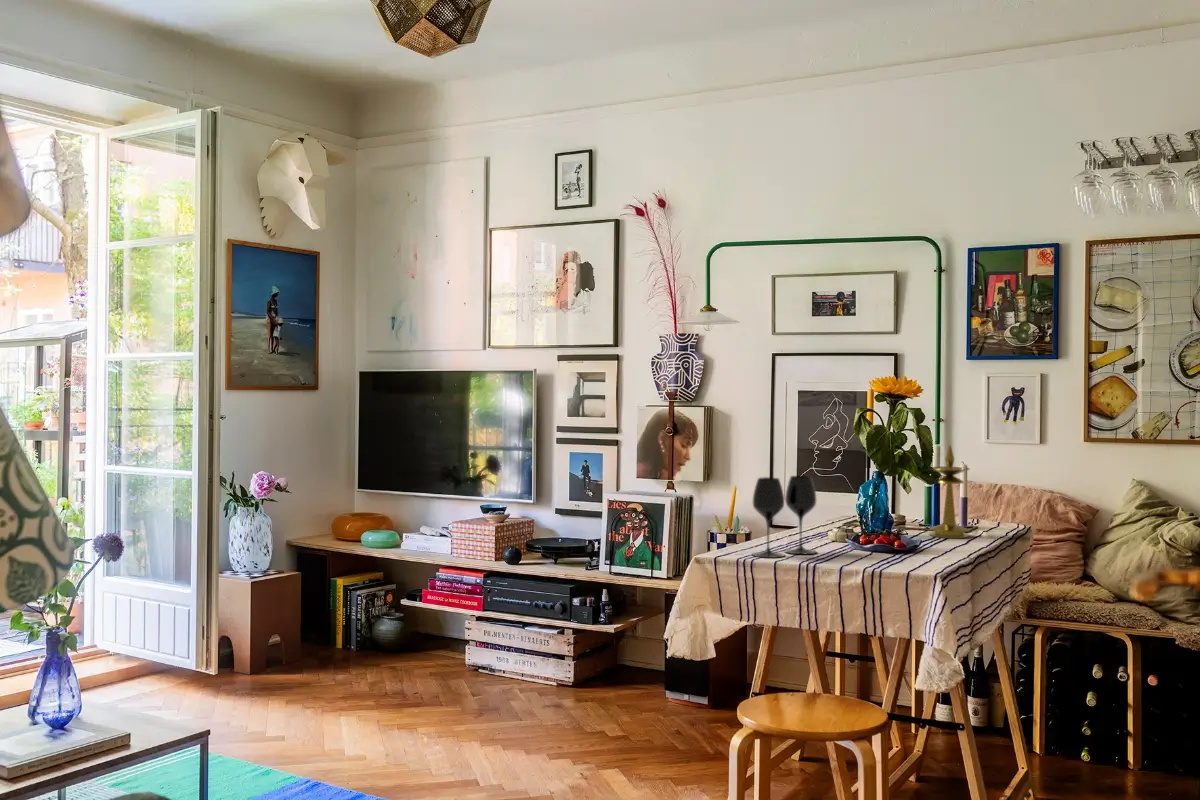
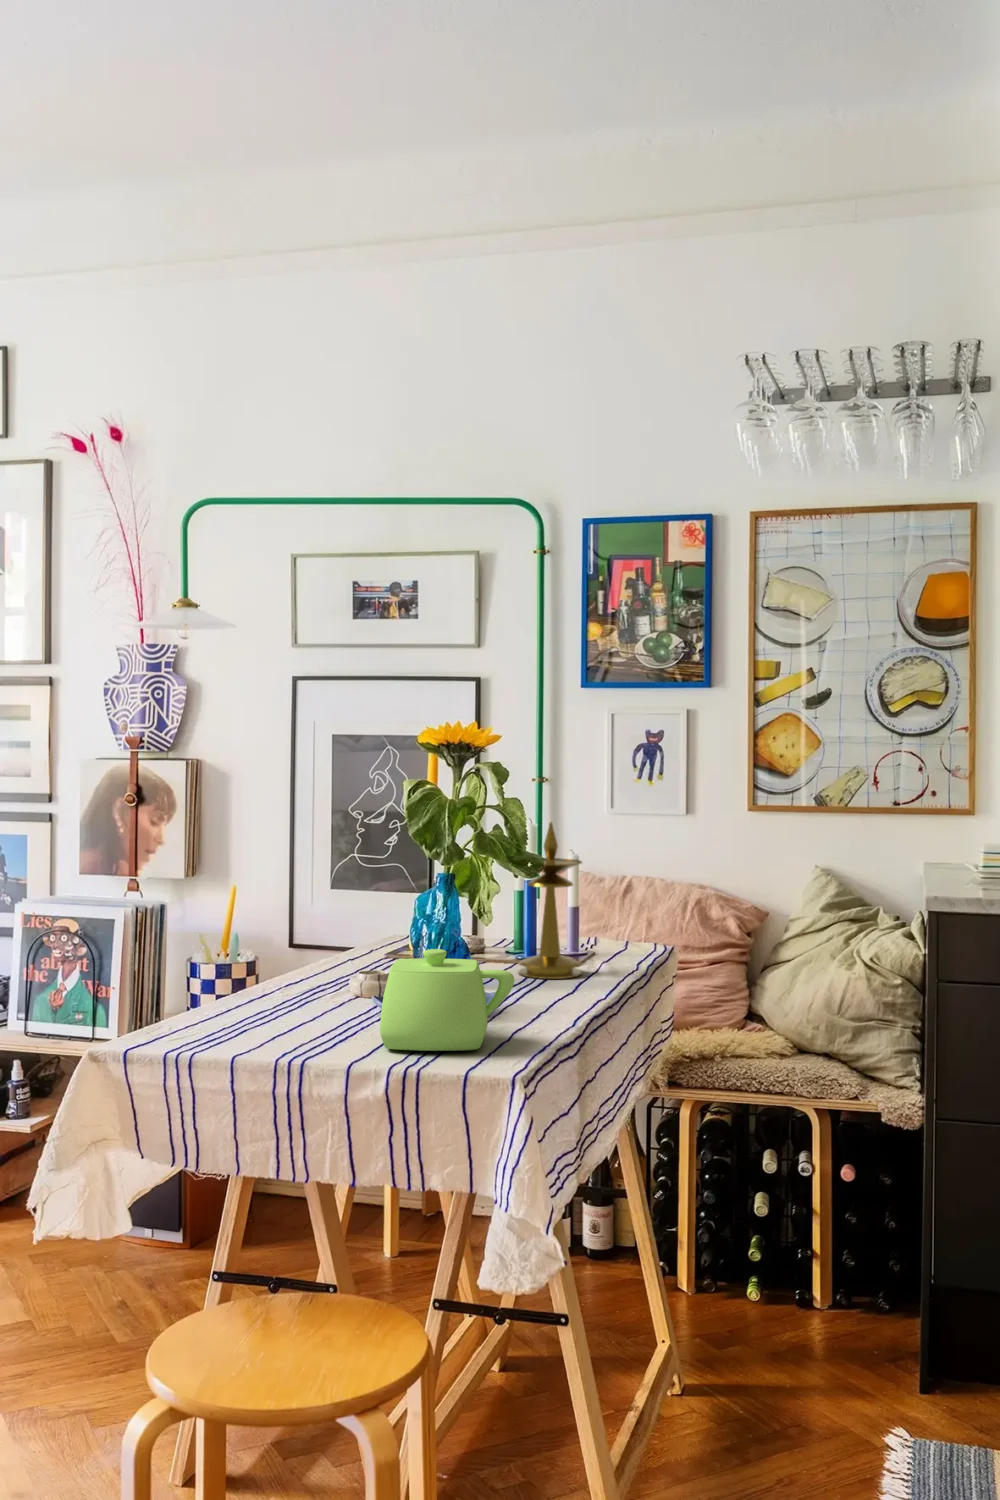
wine glass: present [752,476,816,558] -> none [188,885,314,1044]
teapot: none [858,511,933,566] -> present [380,949,515,1051]

